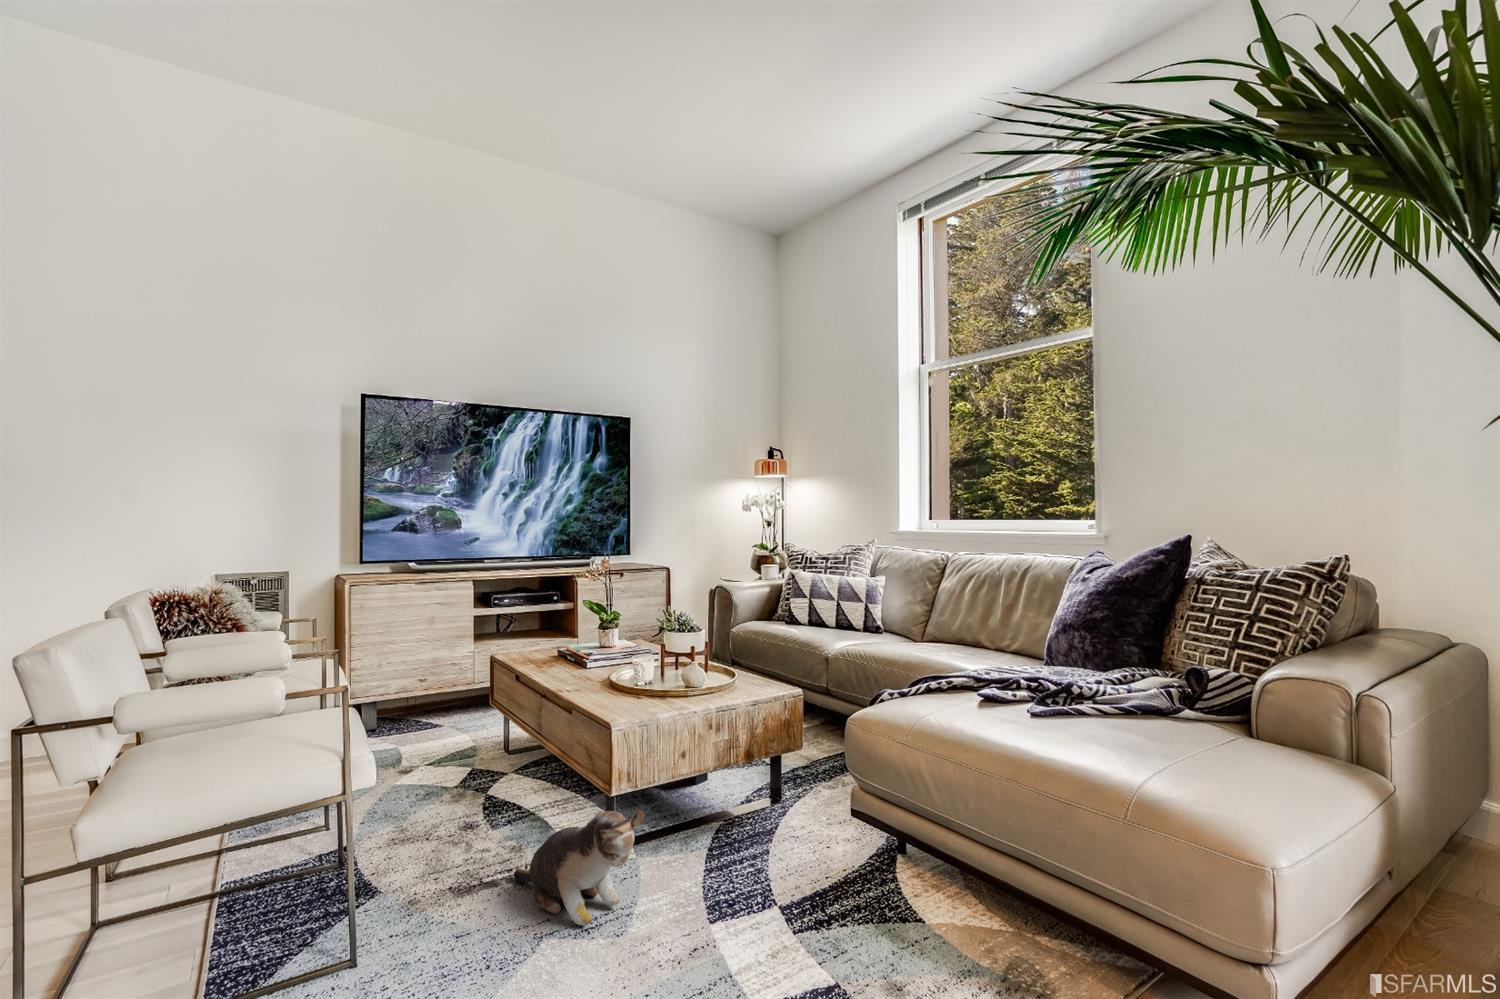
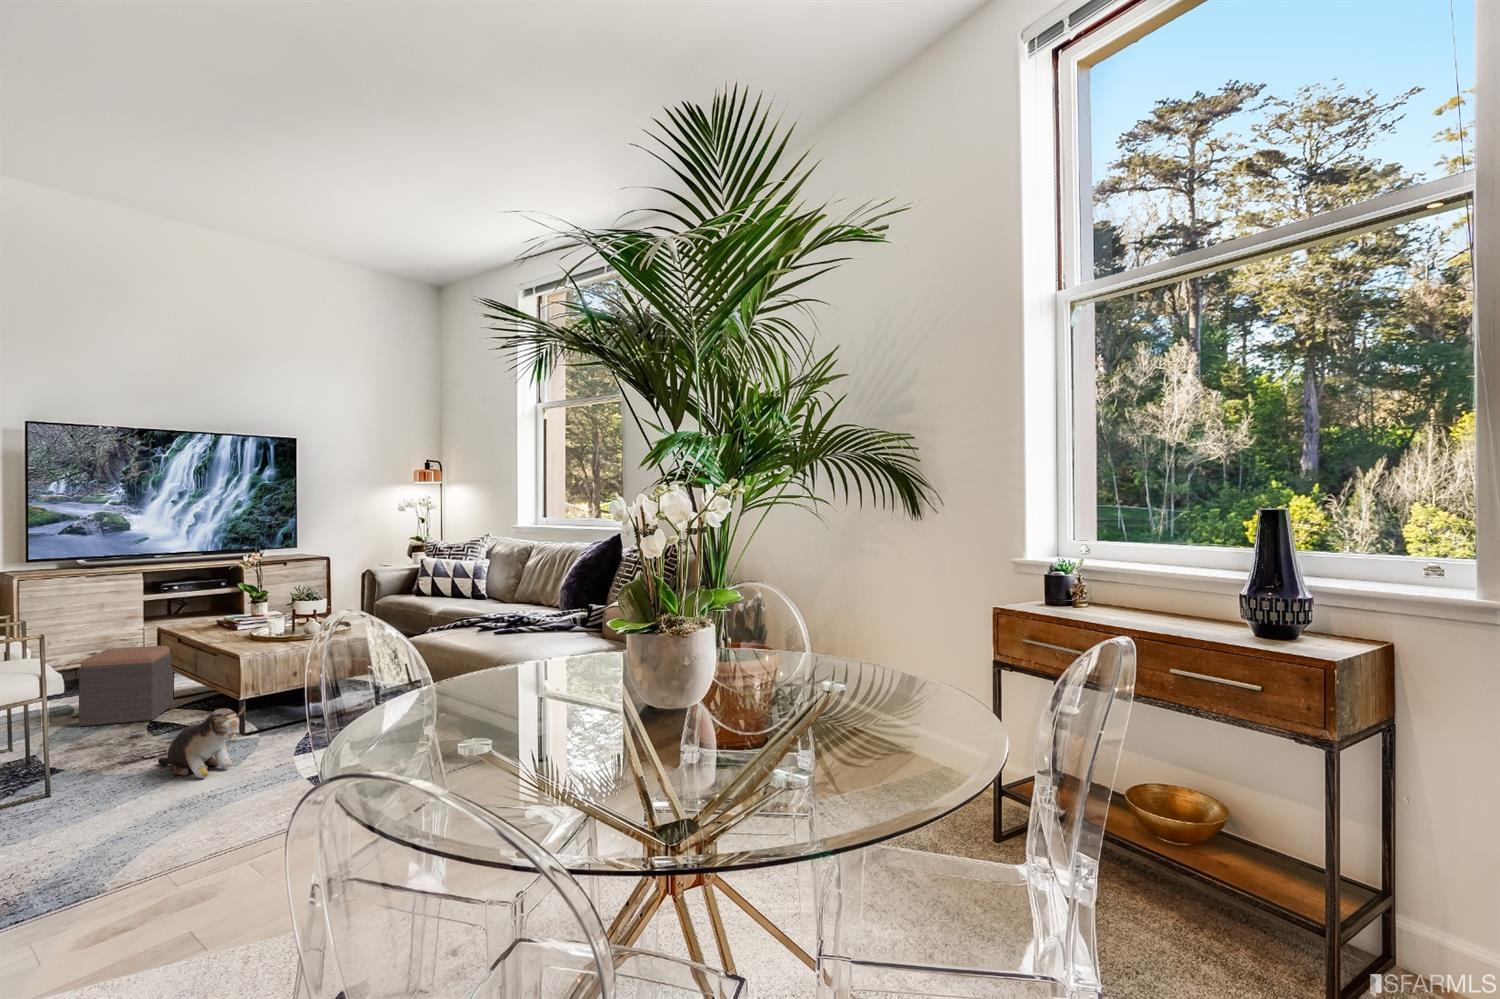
footstool: none [411,680,514,786] -> present [79,646,173,727]

